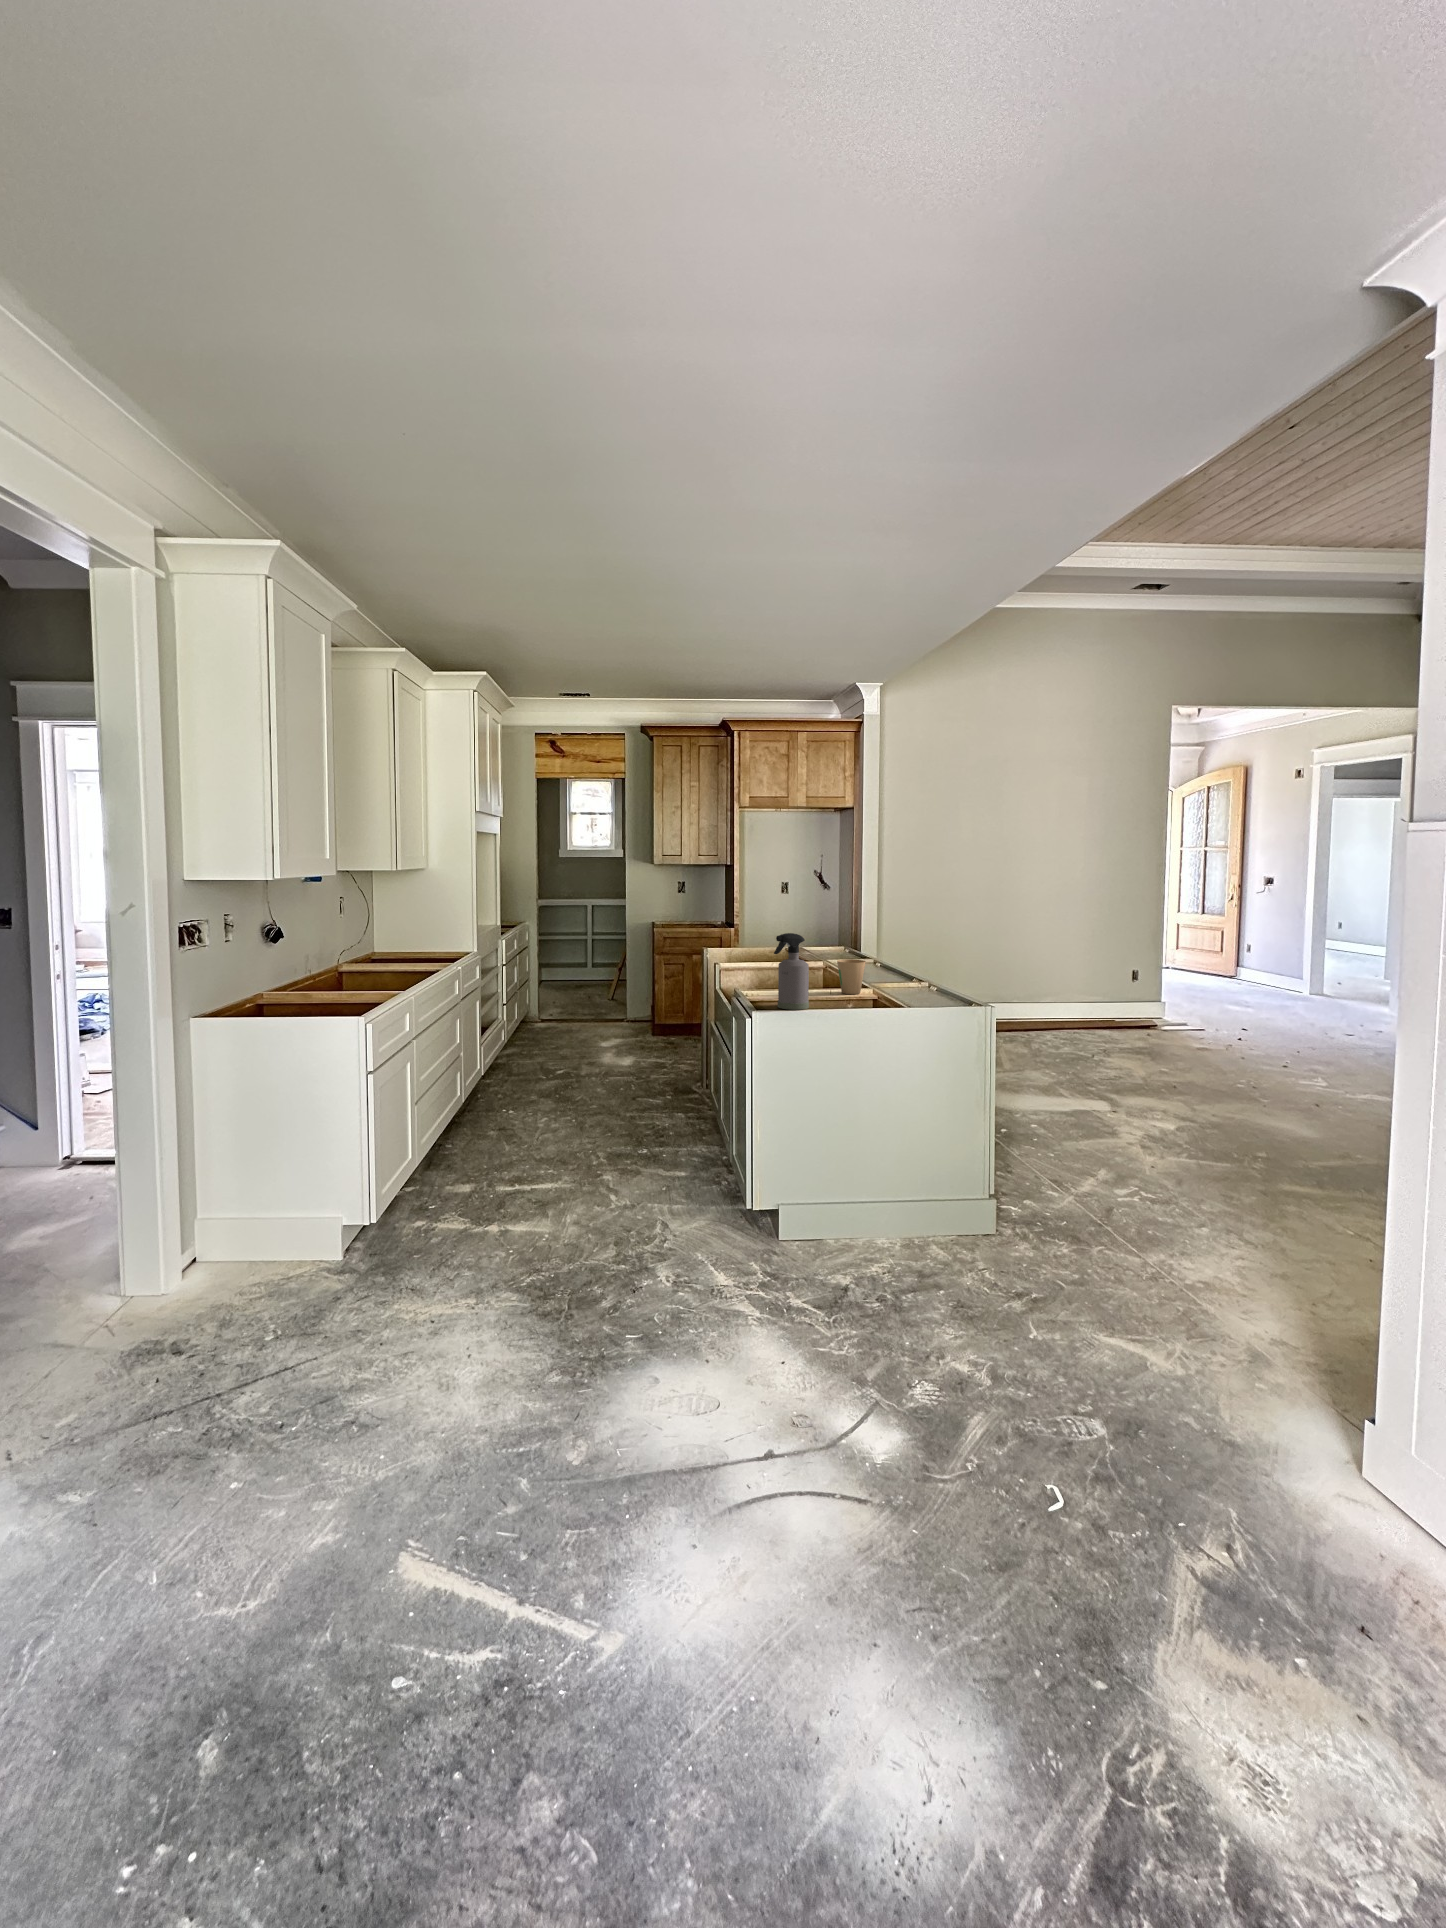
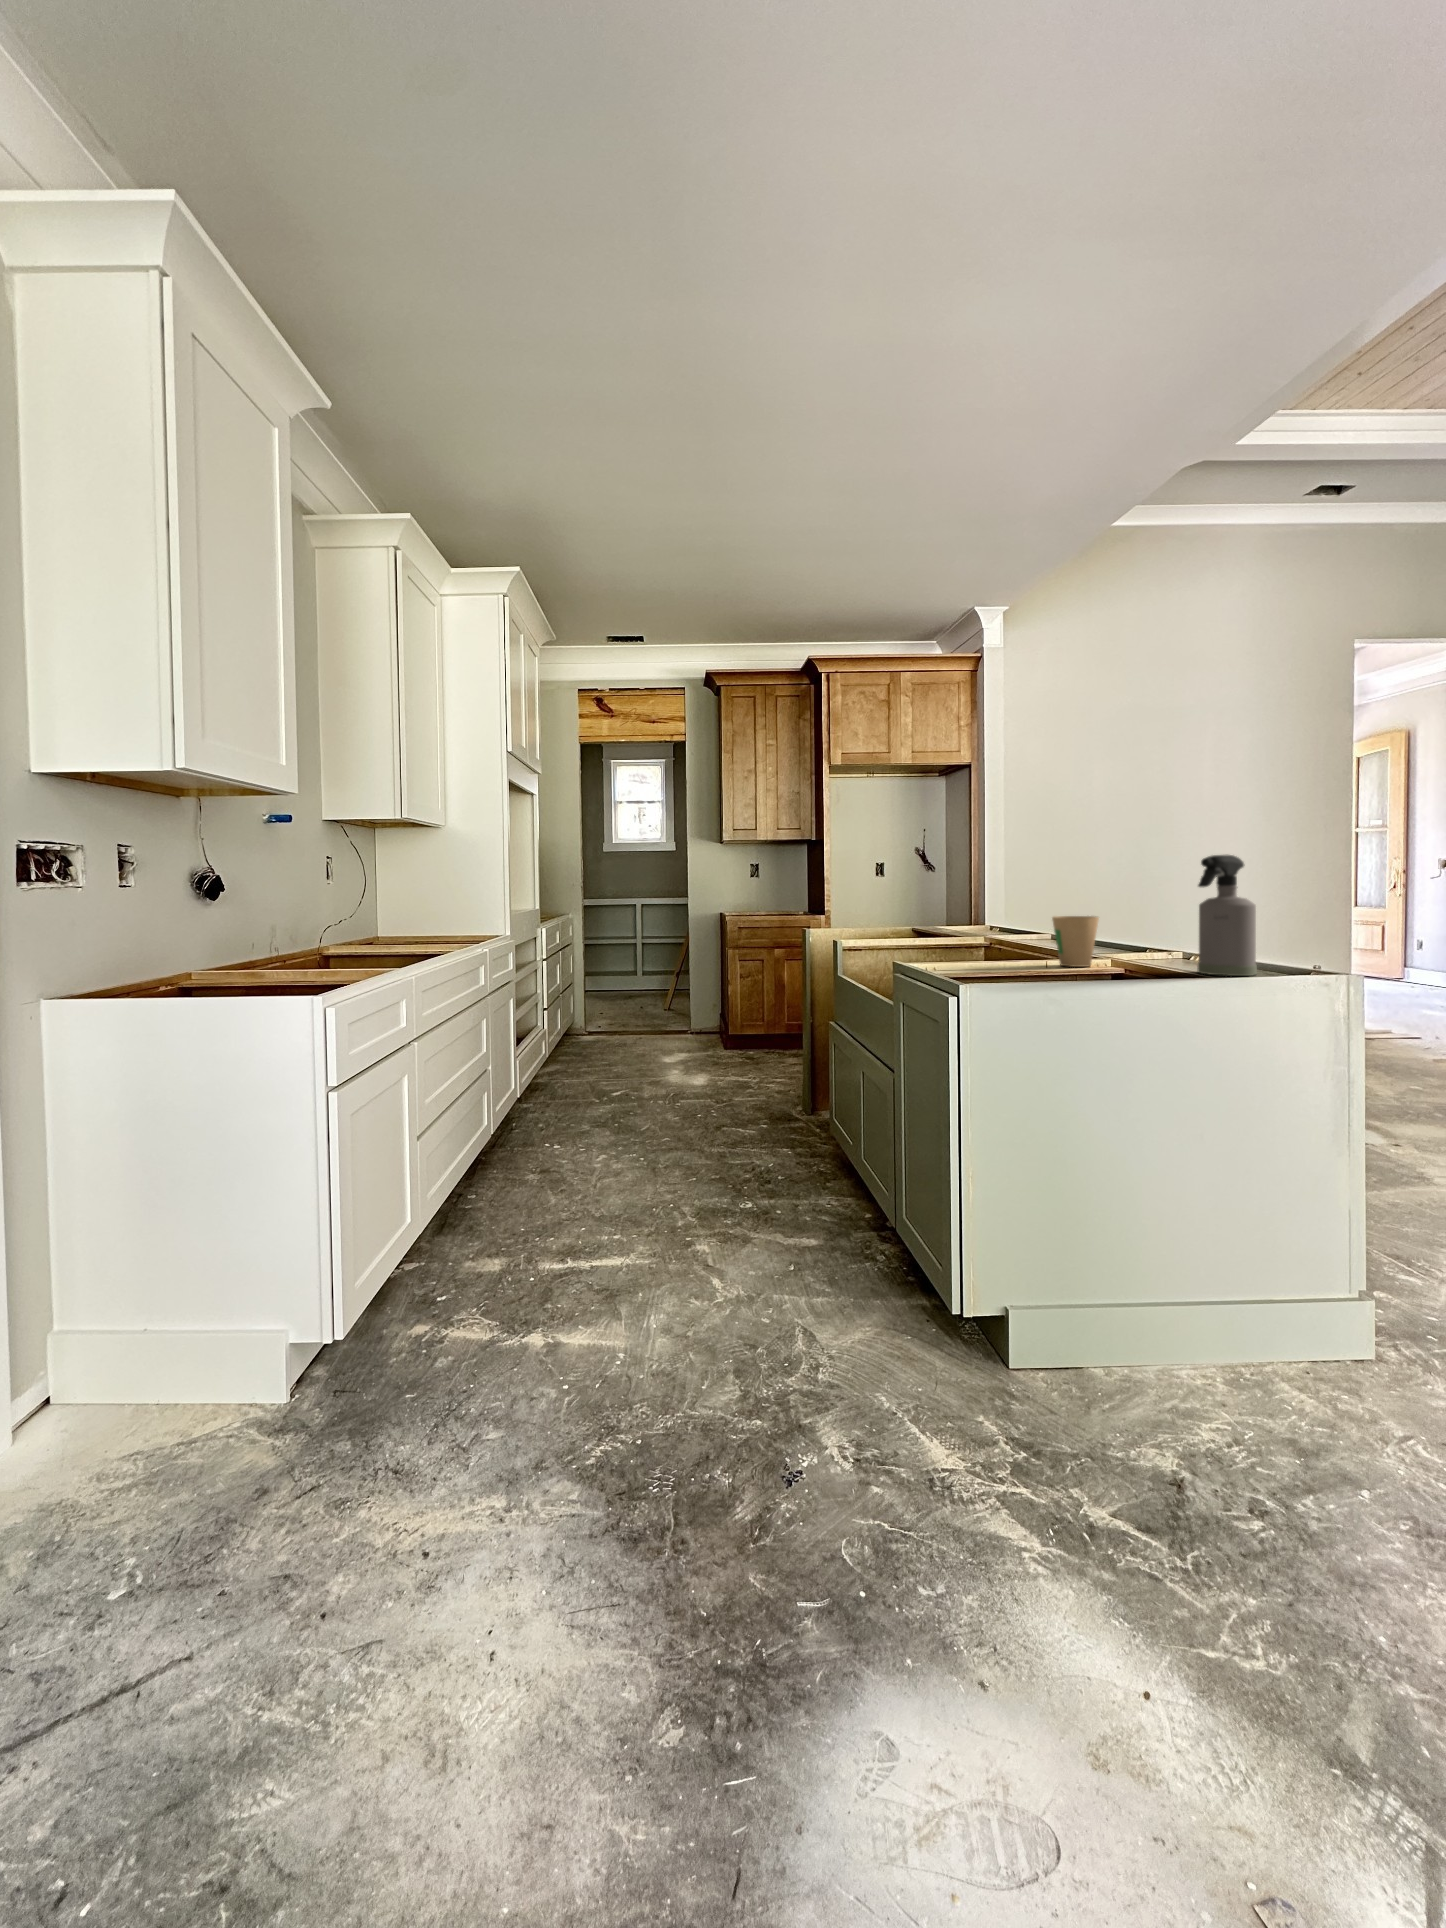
spray bottle: present [774,933,809,1010] -> present [1197,855,1257,976]

